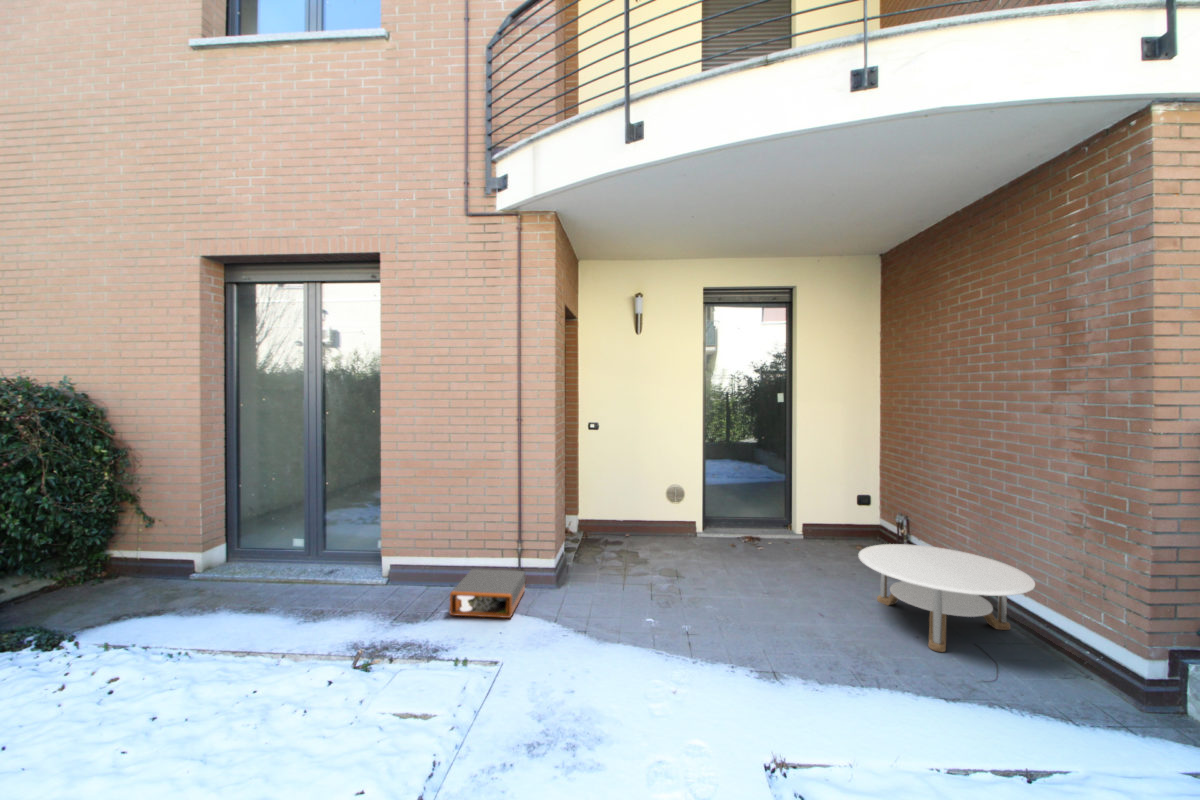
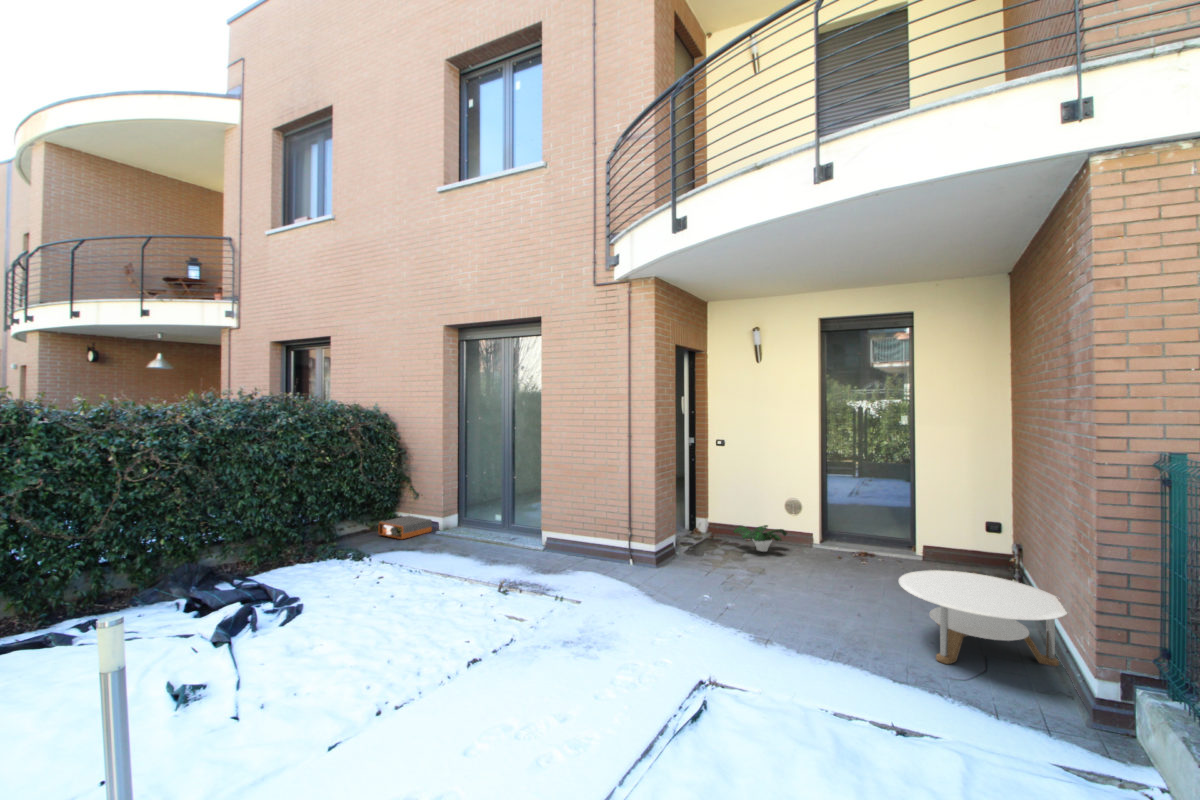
potted plant: none [617,512,672,542] -> present [734,525,787,551]
storage box: present [450,569,525,618] -> present [378,516,432,539]

